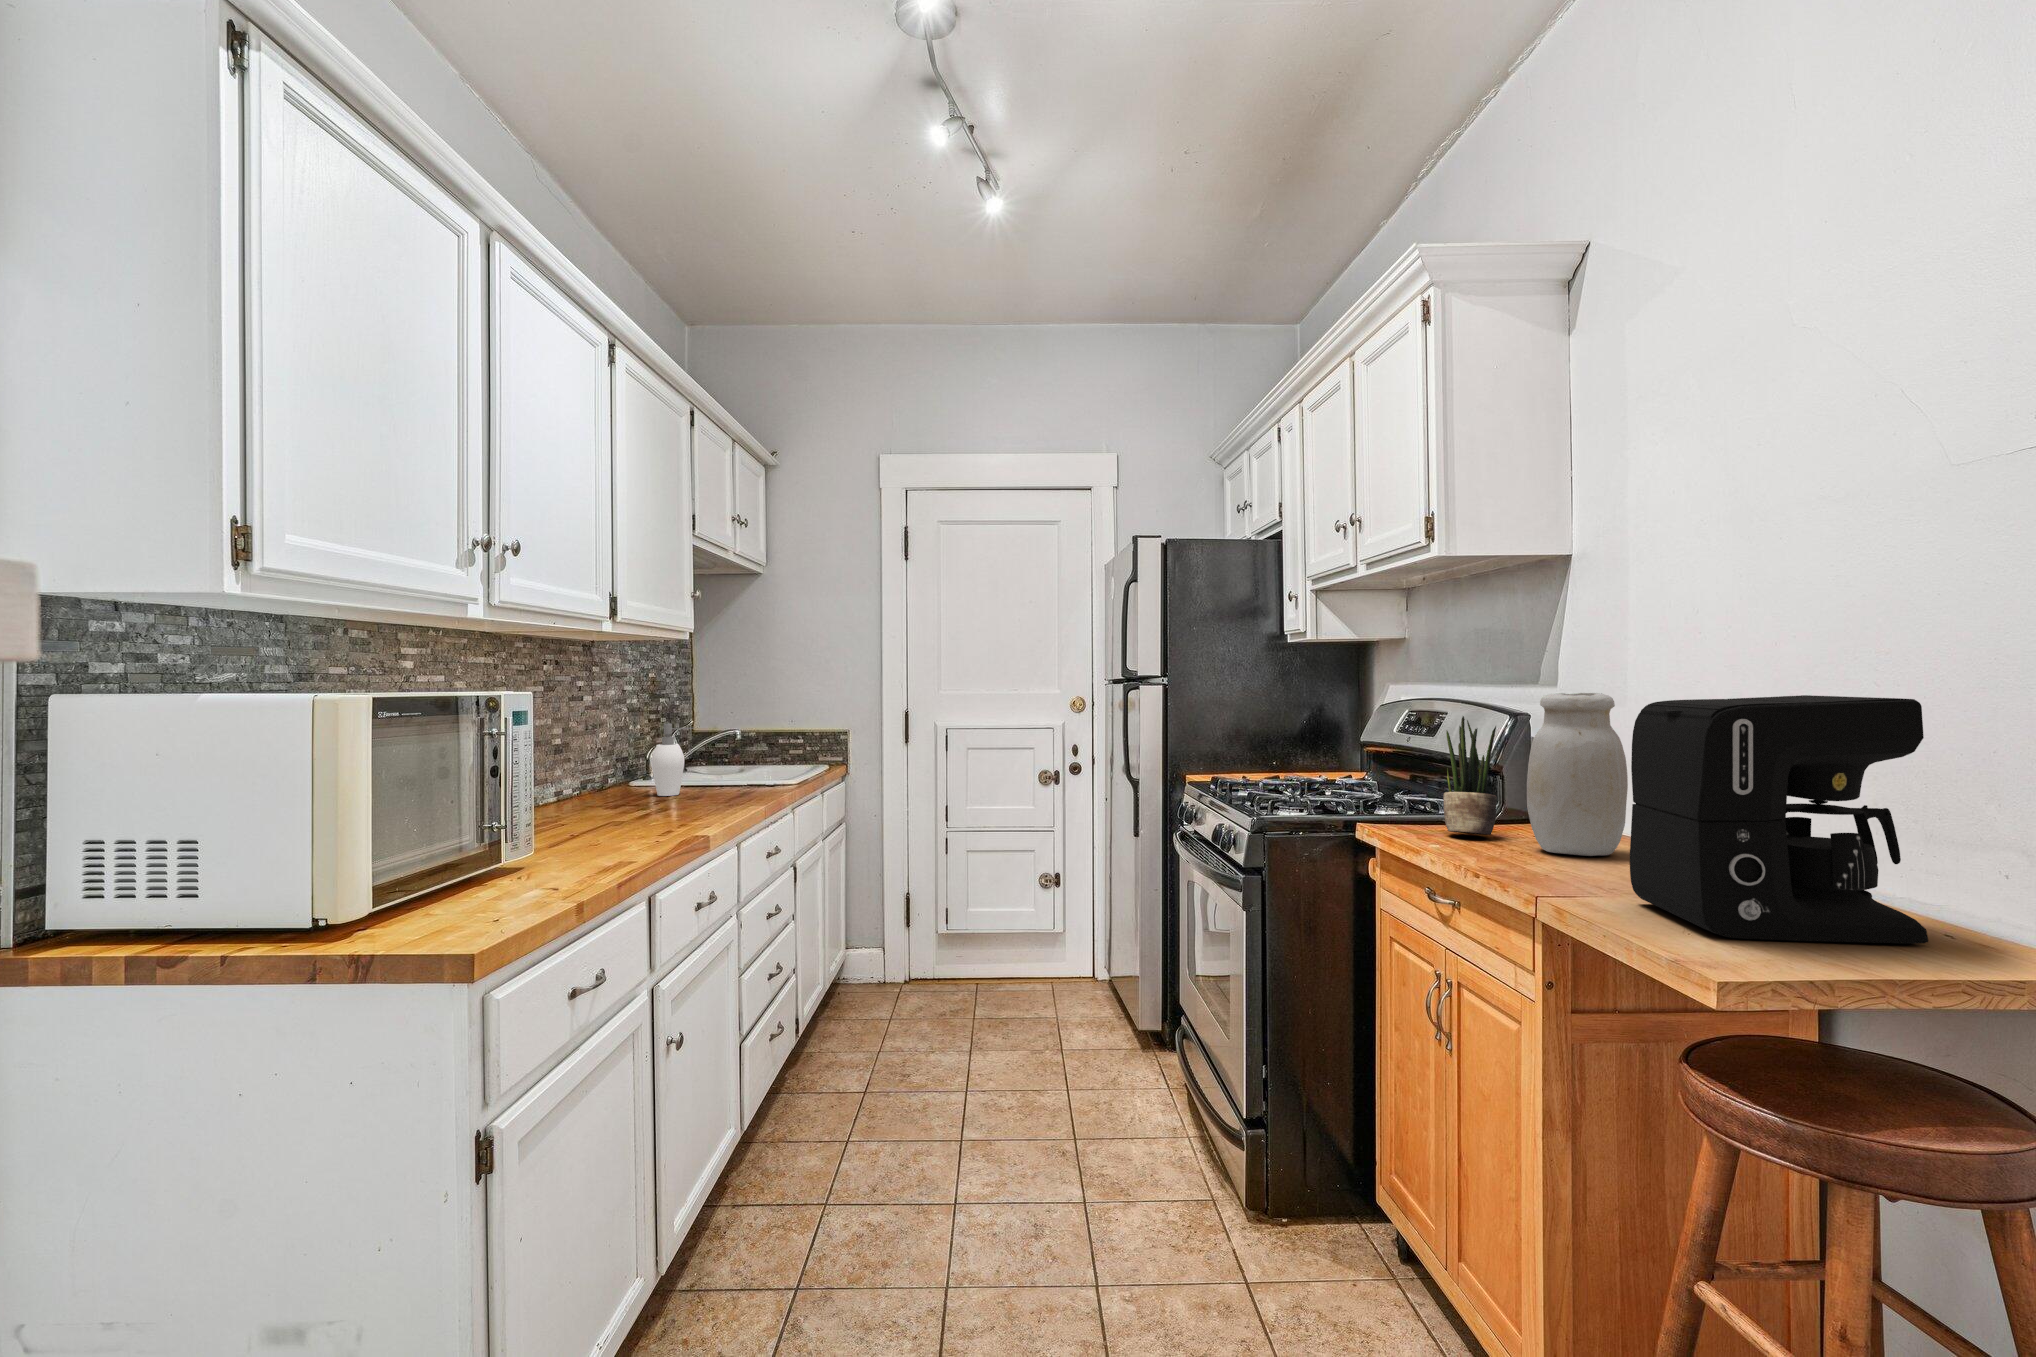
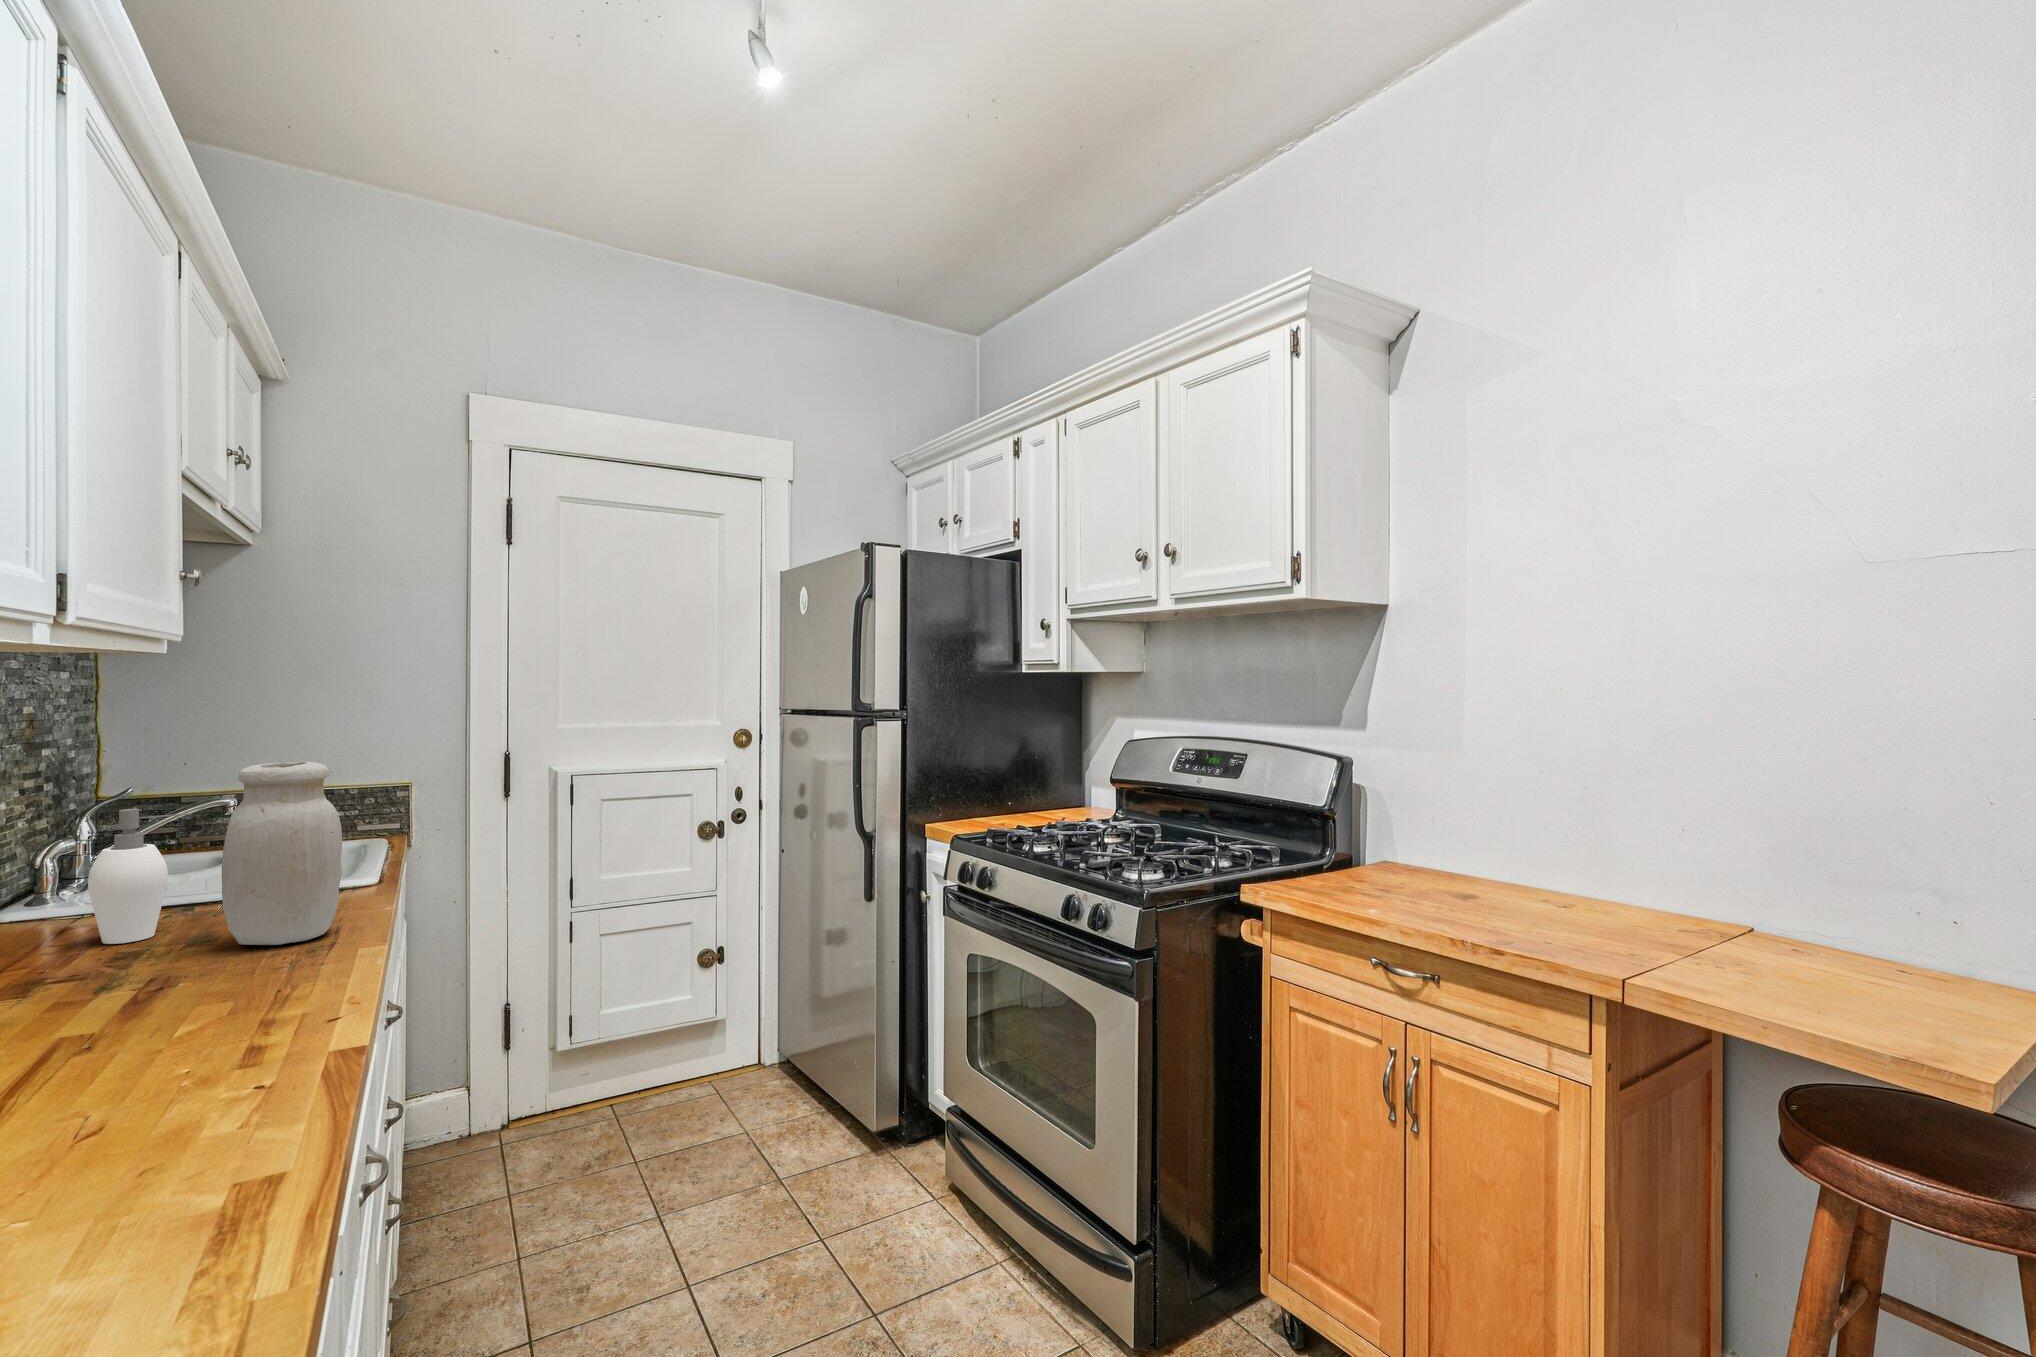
jar: present [1527,693,1628,856] -> present [222,762,342,945]
coffee maker: present [1630,695,1928,944] -> none [1665,767,1918,1016]
potted plant: present [1443,716,1497,835] -> none [1332,769,1385,891]

